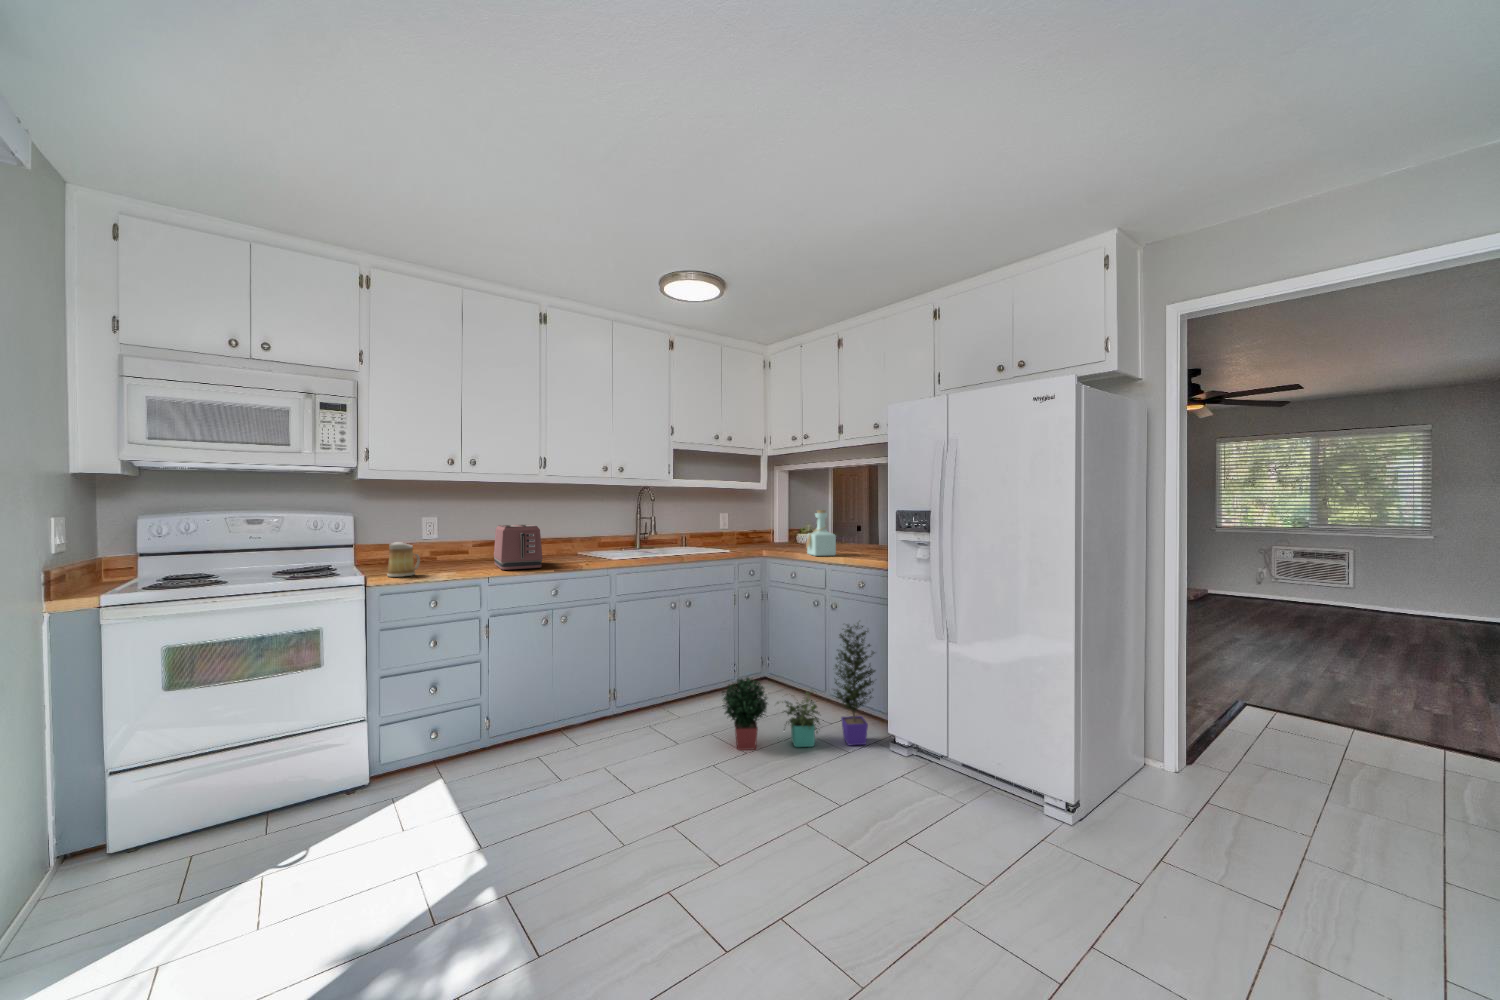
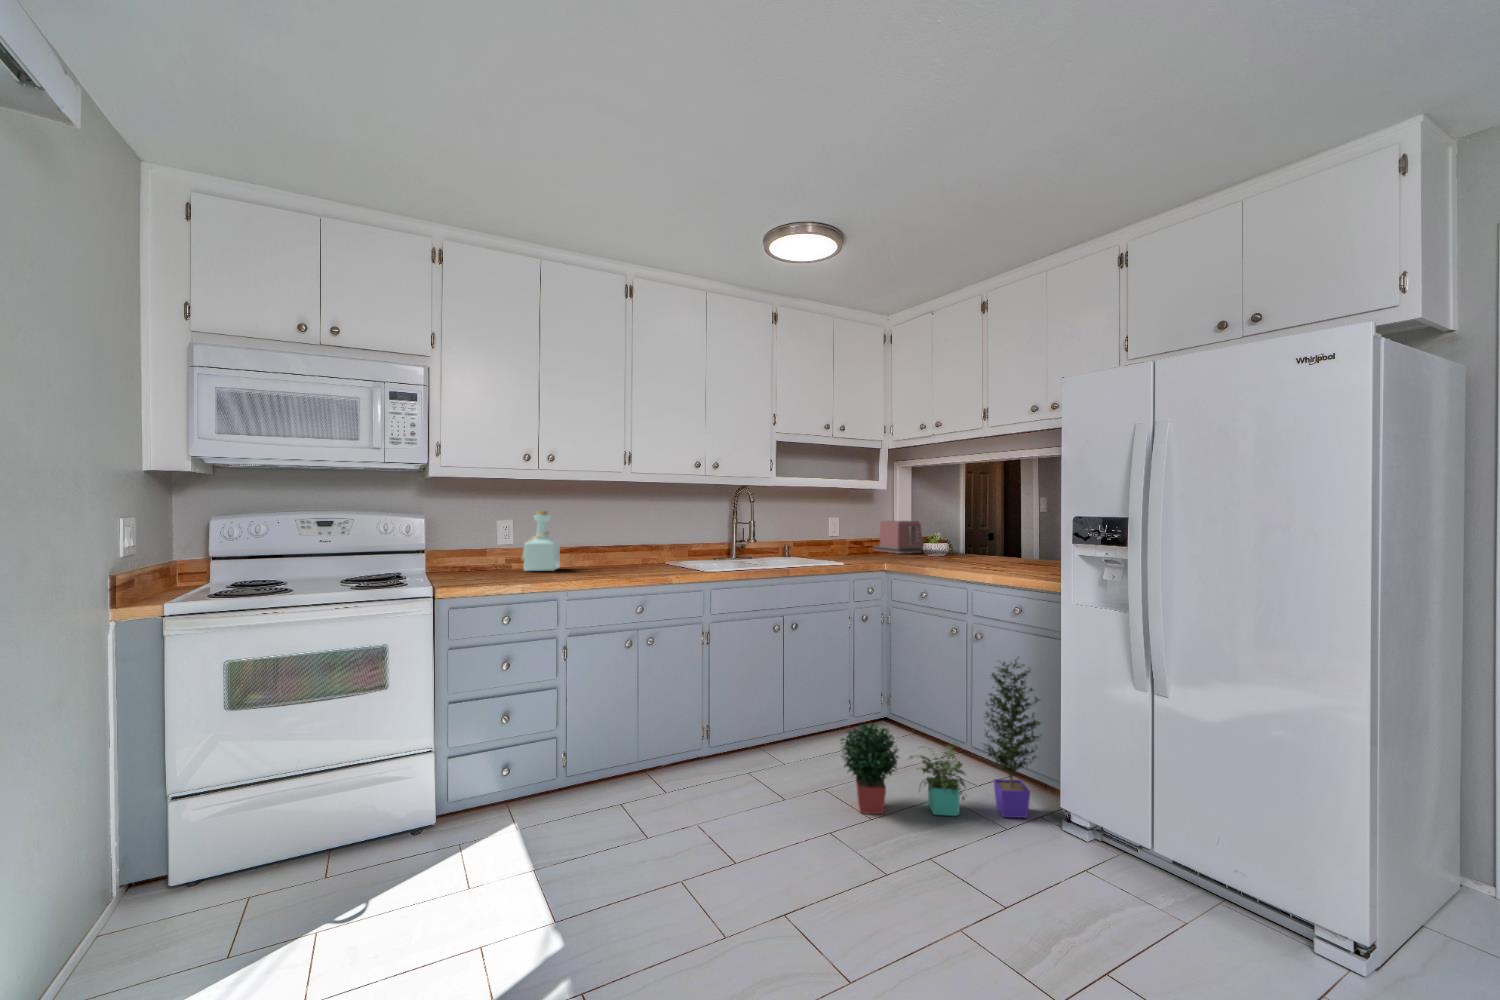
bottle: present [806,510,836,556] -> present [521,511,560,571]
toaster: present [494,524,543,570] -> present [874,521,923,554]
mug: present [387,542,420,577] -> none [457,549,493,589]

